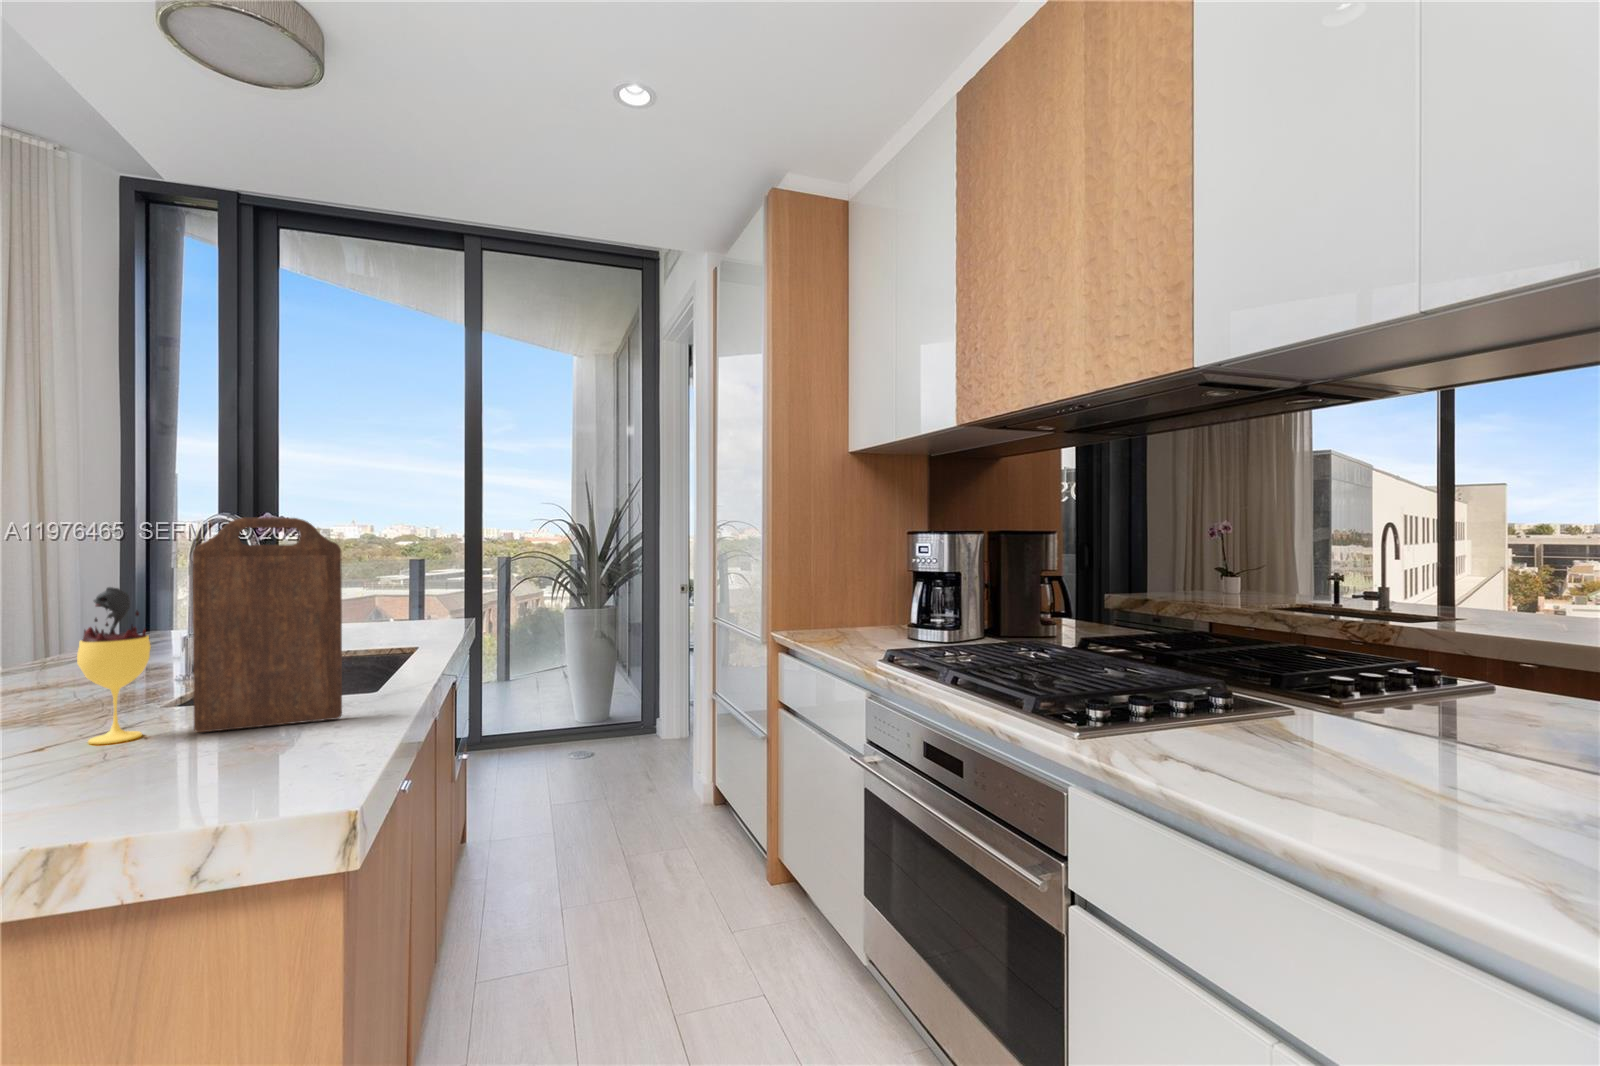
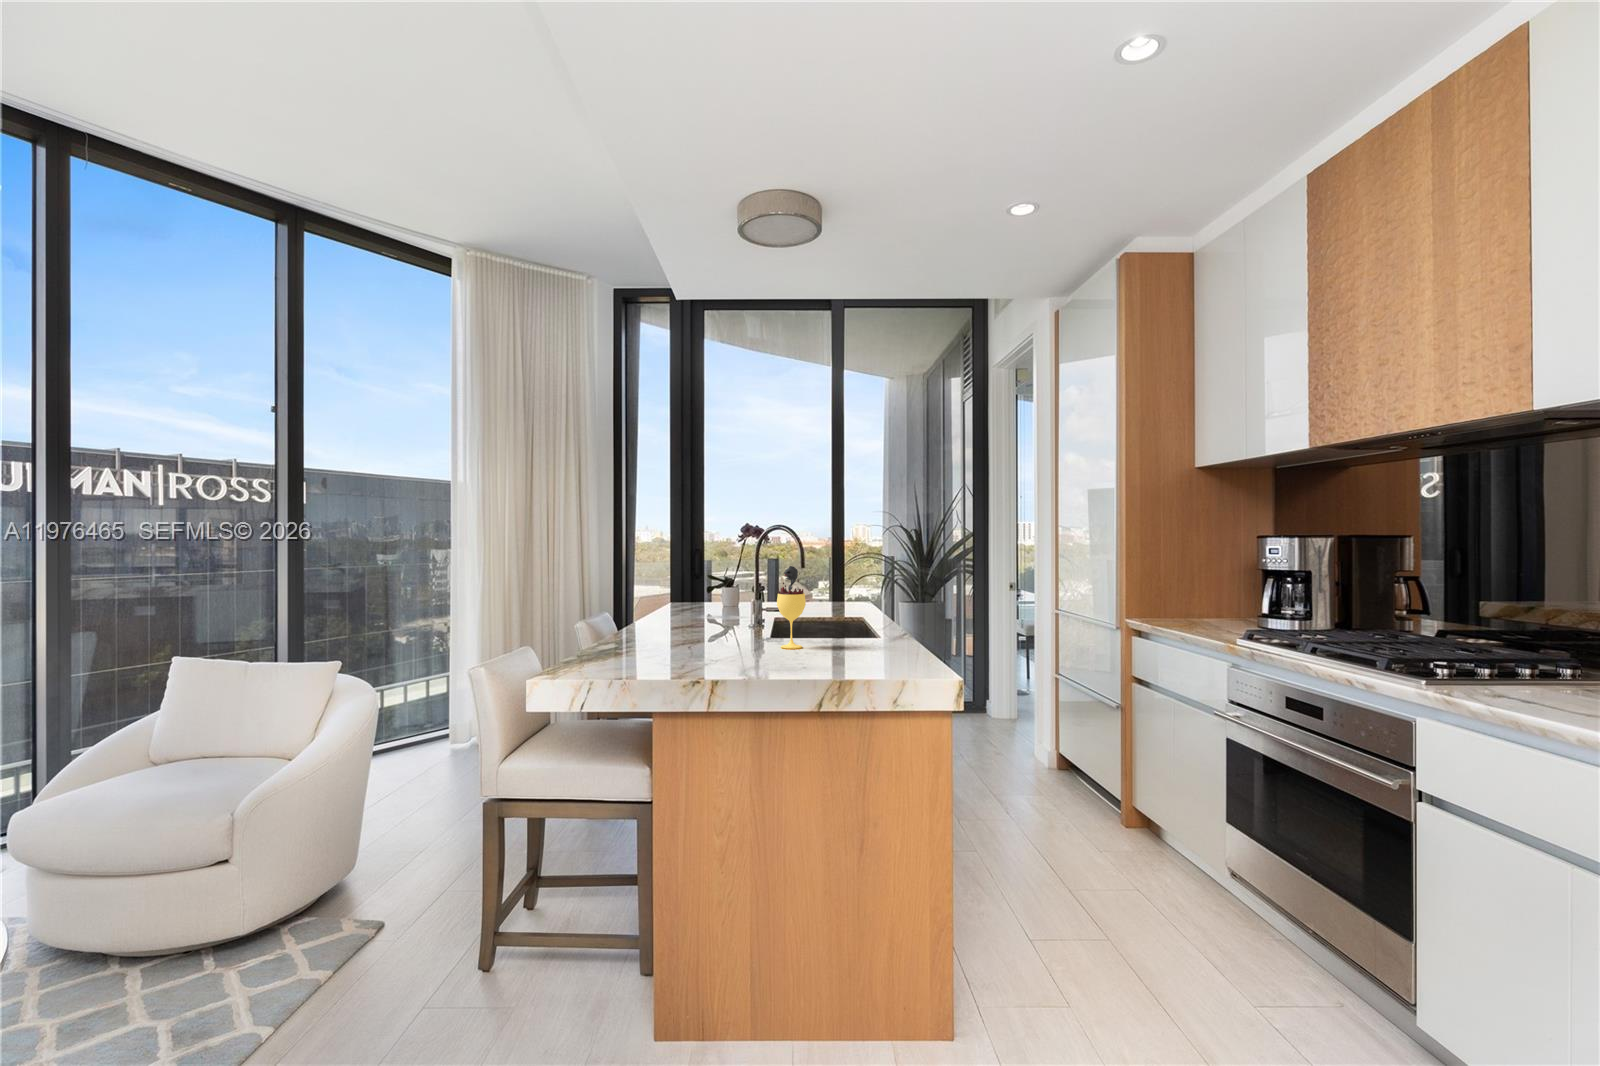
cutting board: present [193,517,342,732] -> none [826,528,894,647]

